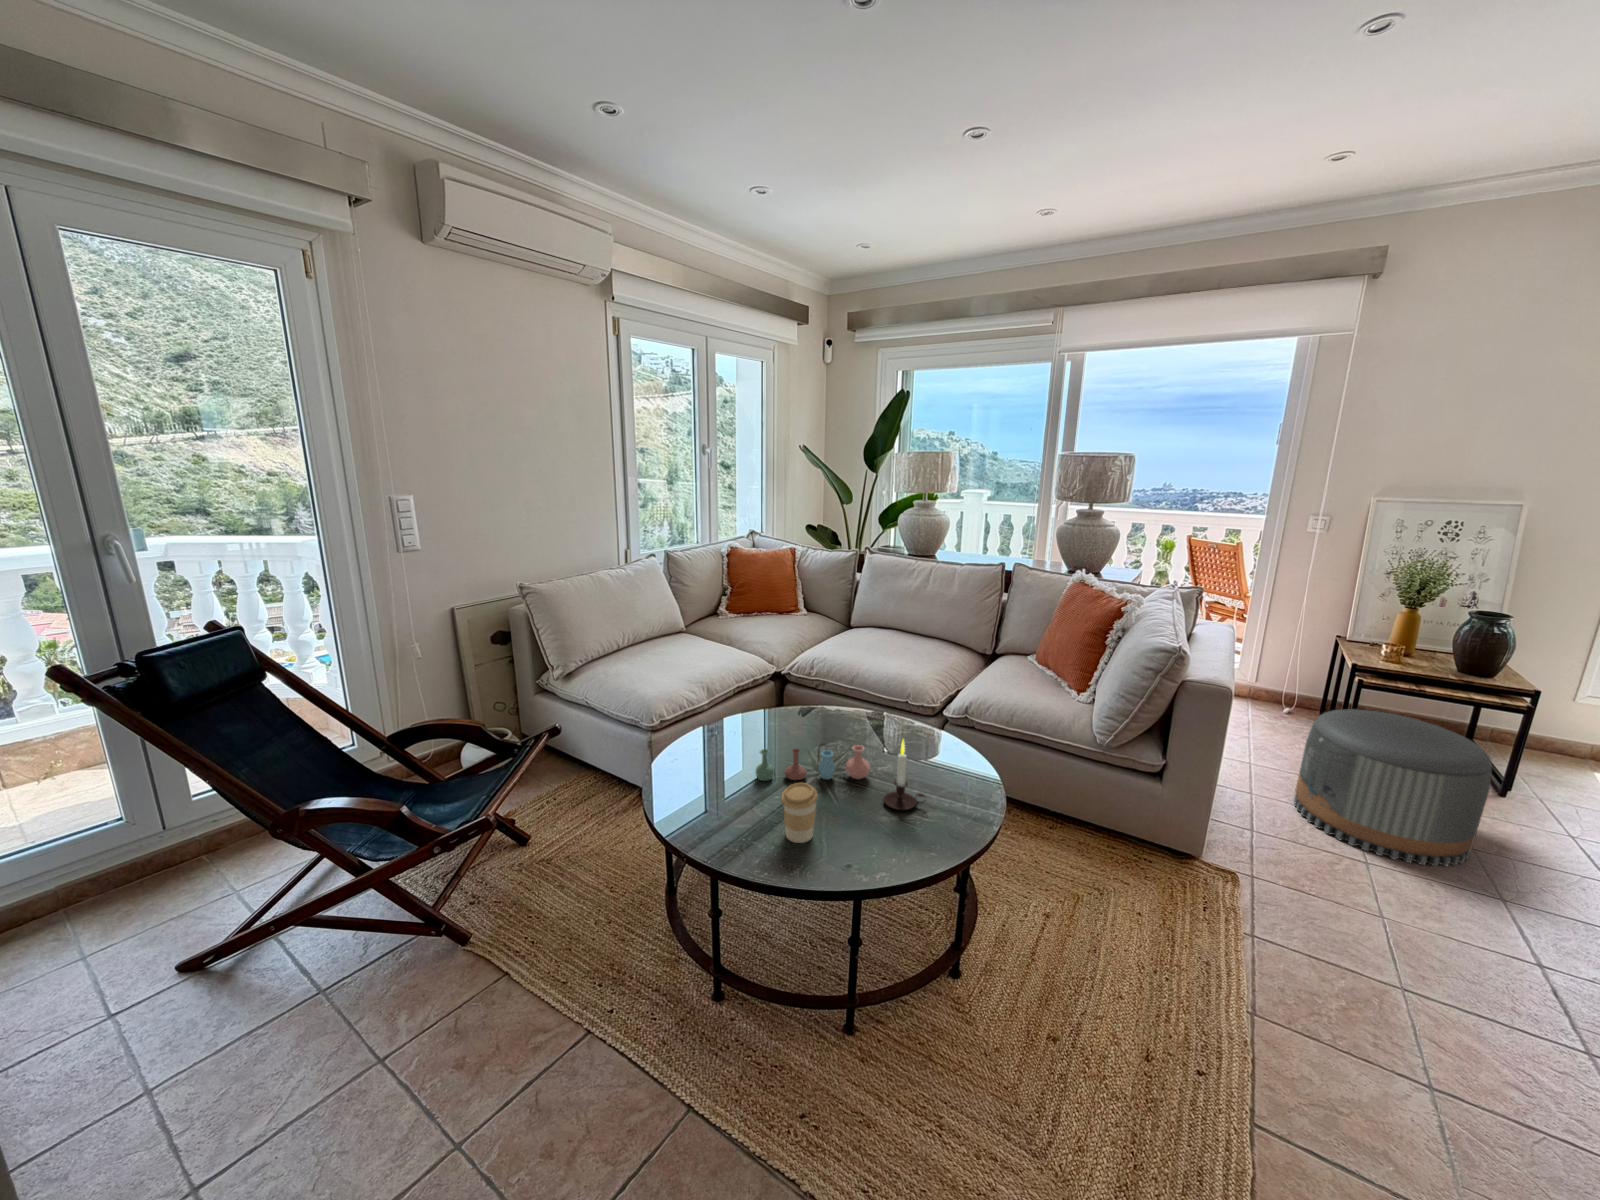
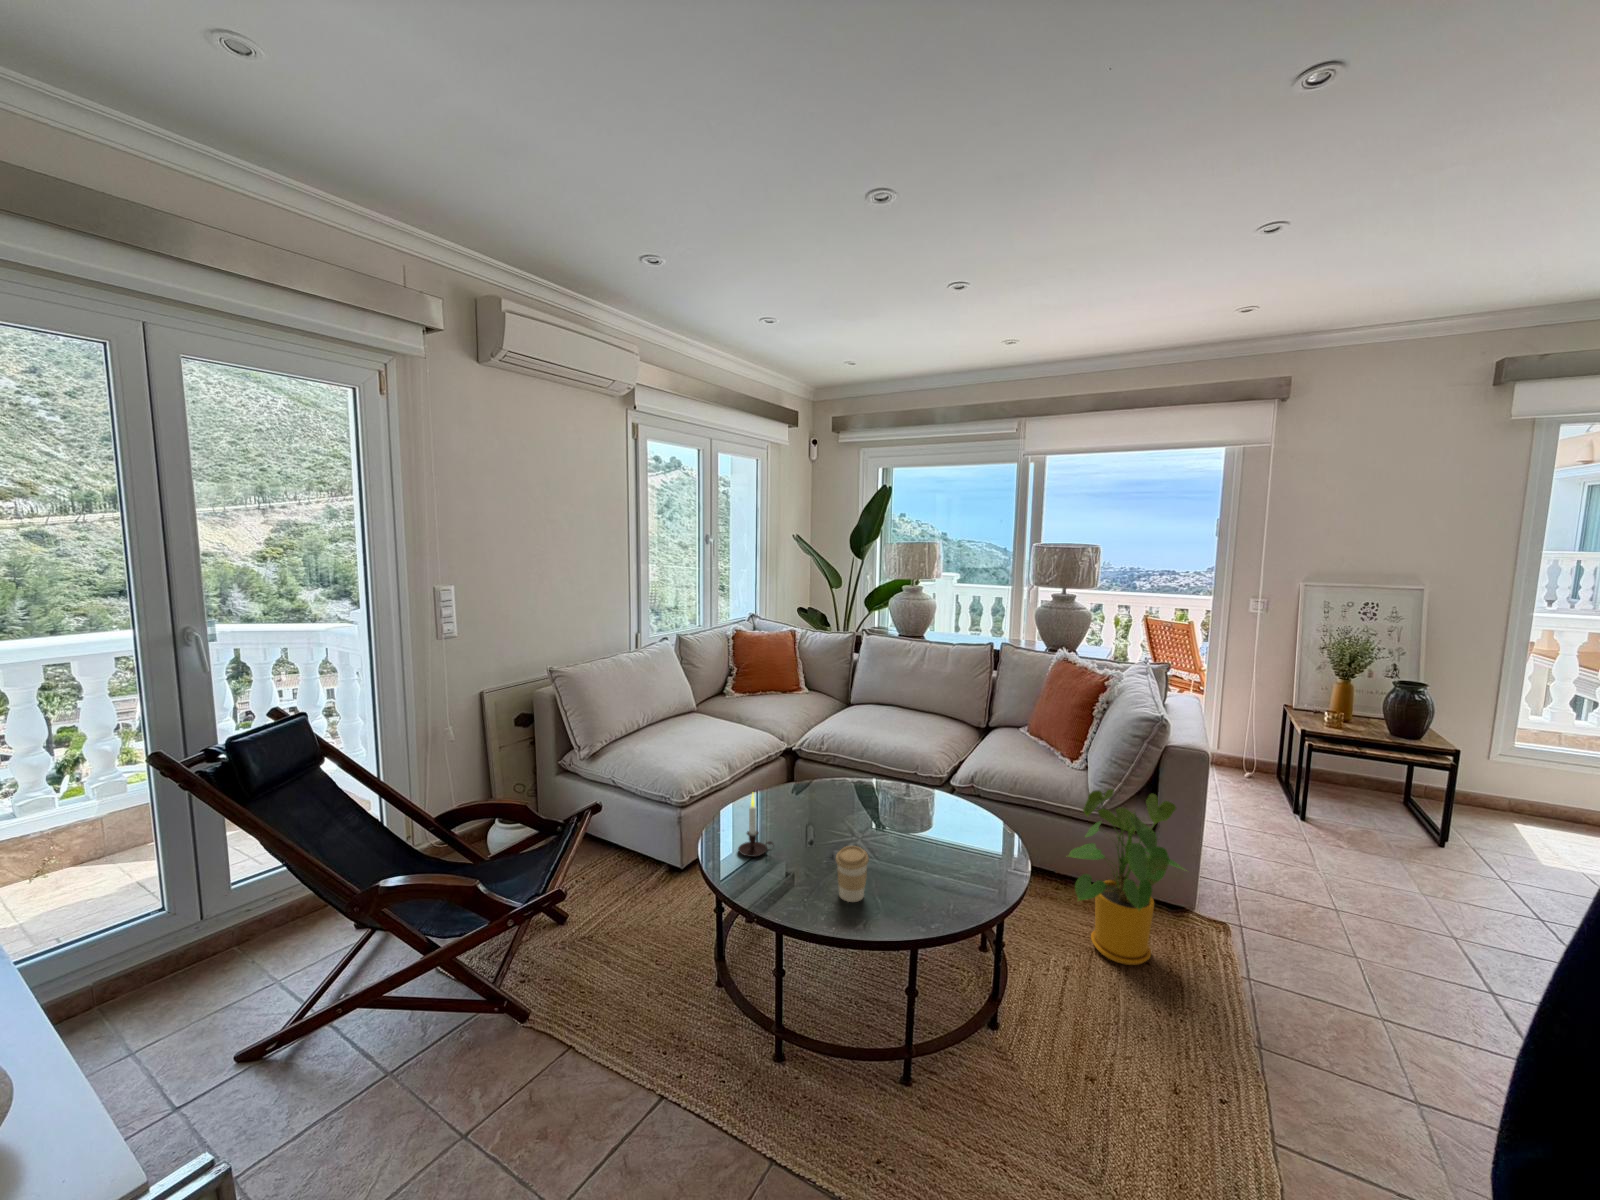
pouf: present [1294,709,1492,866] -> none [1267,771,1430,911]
house plant: none [1052,726,1193,915] -> present [1068,789,1185,965]
candle: present [883,740,925,810] -> present [738,794,773,857]
vase: present [755,745,871,781] -> none [798,812,903,848]

